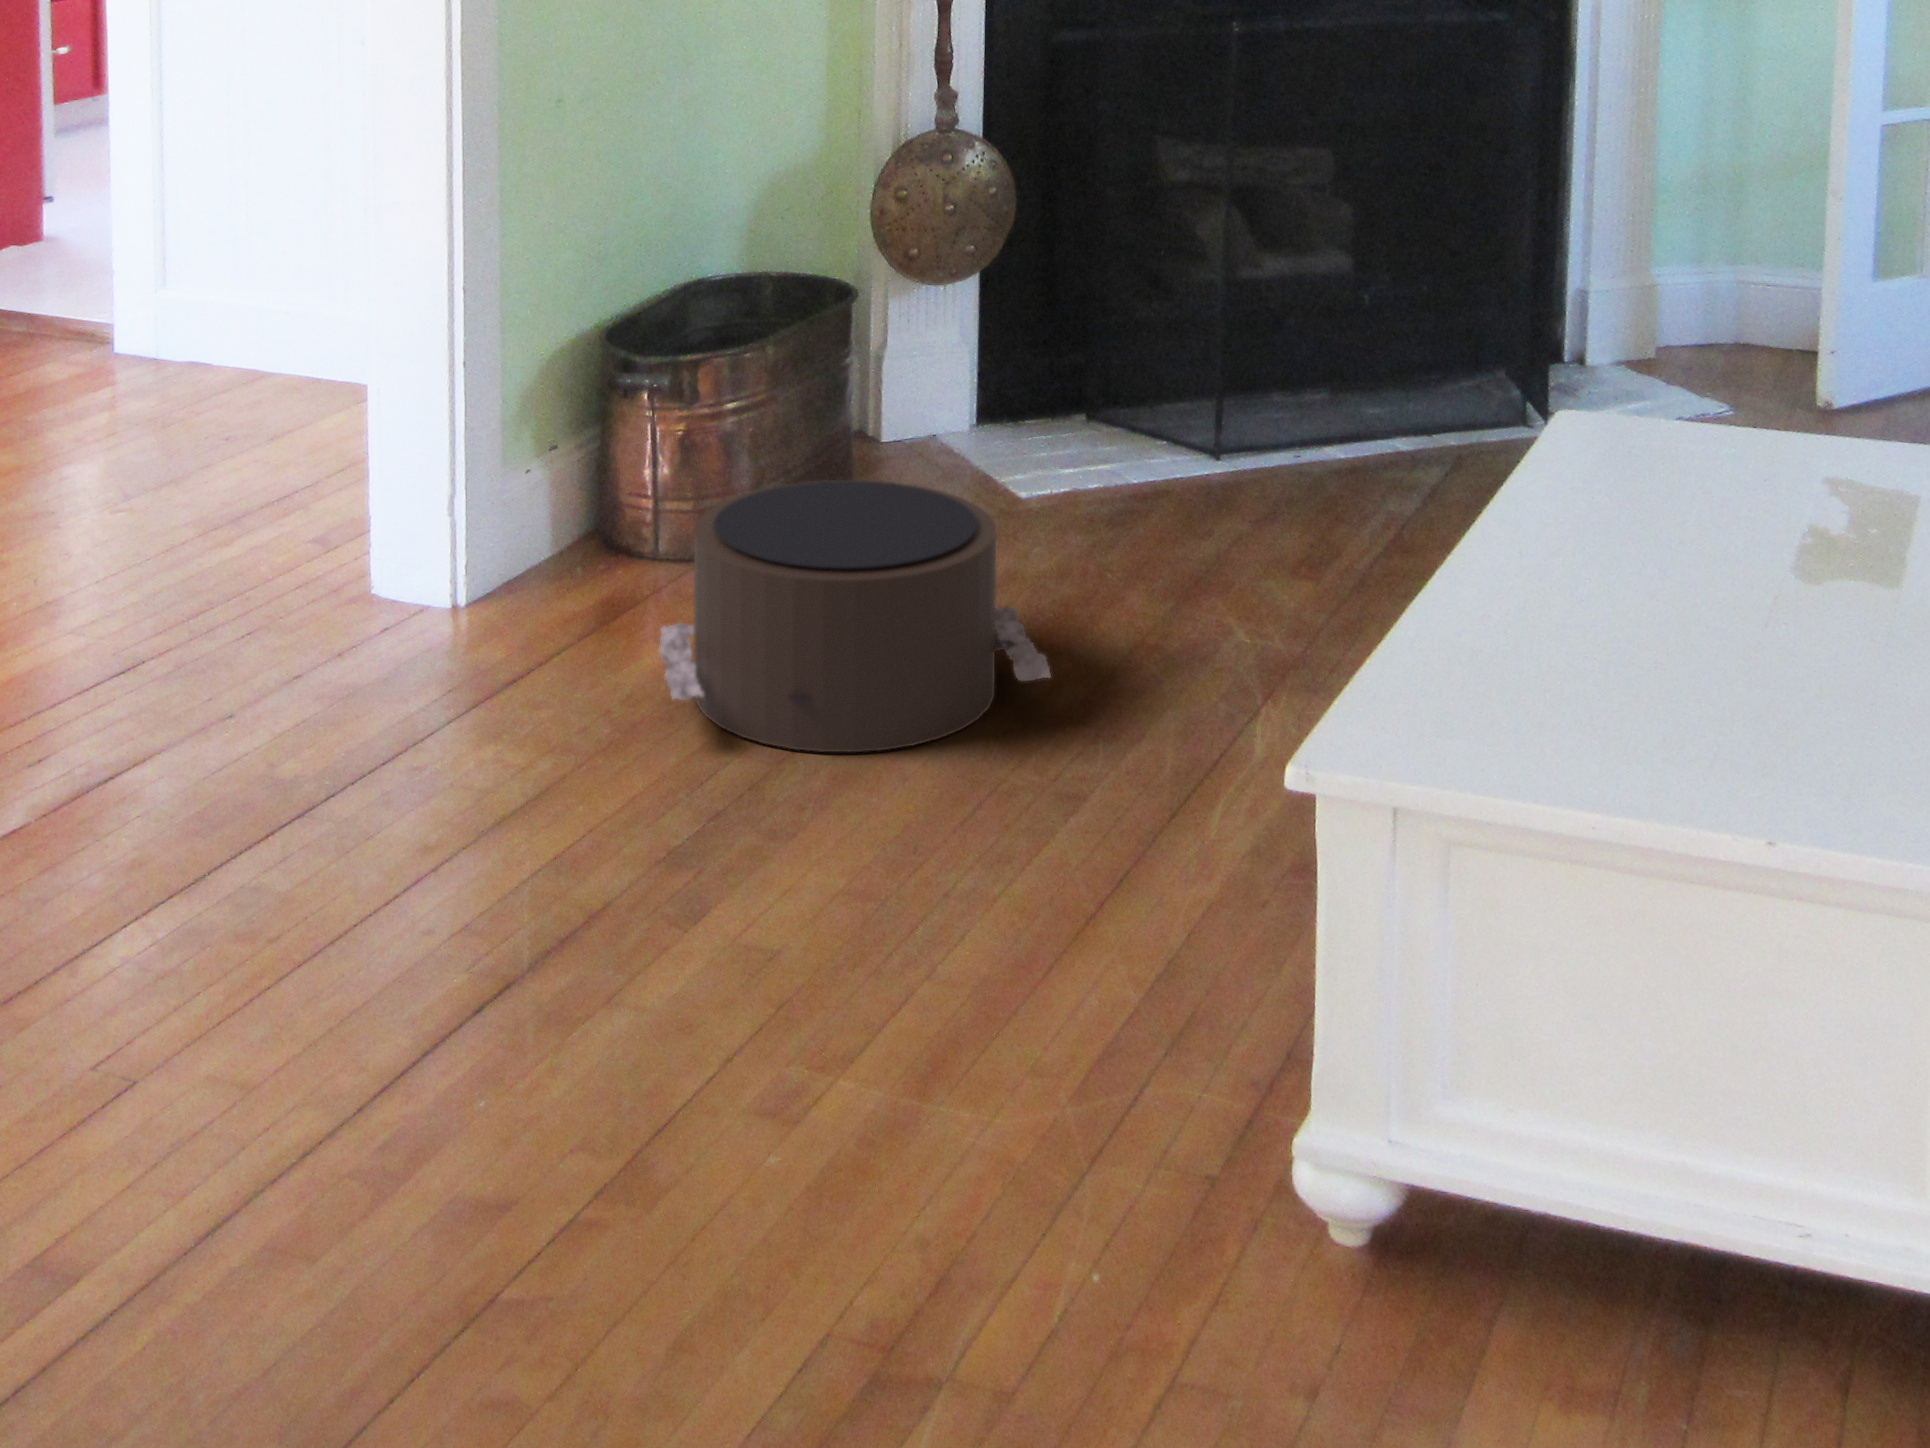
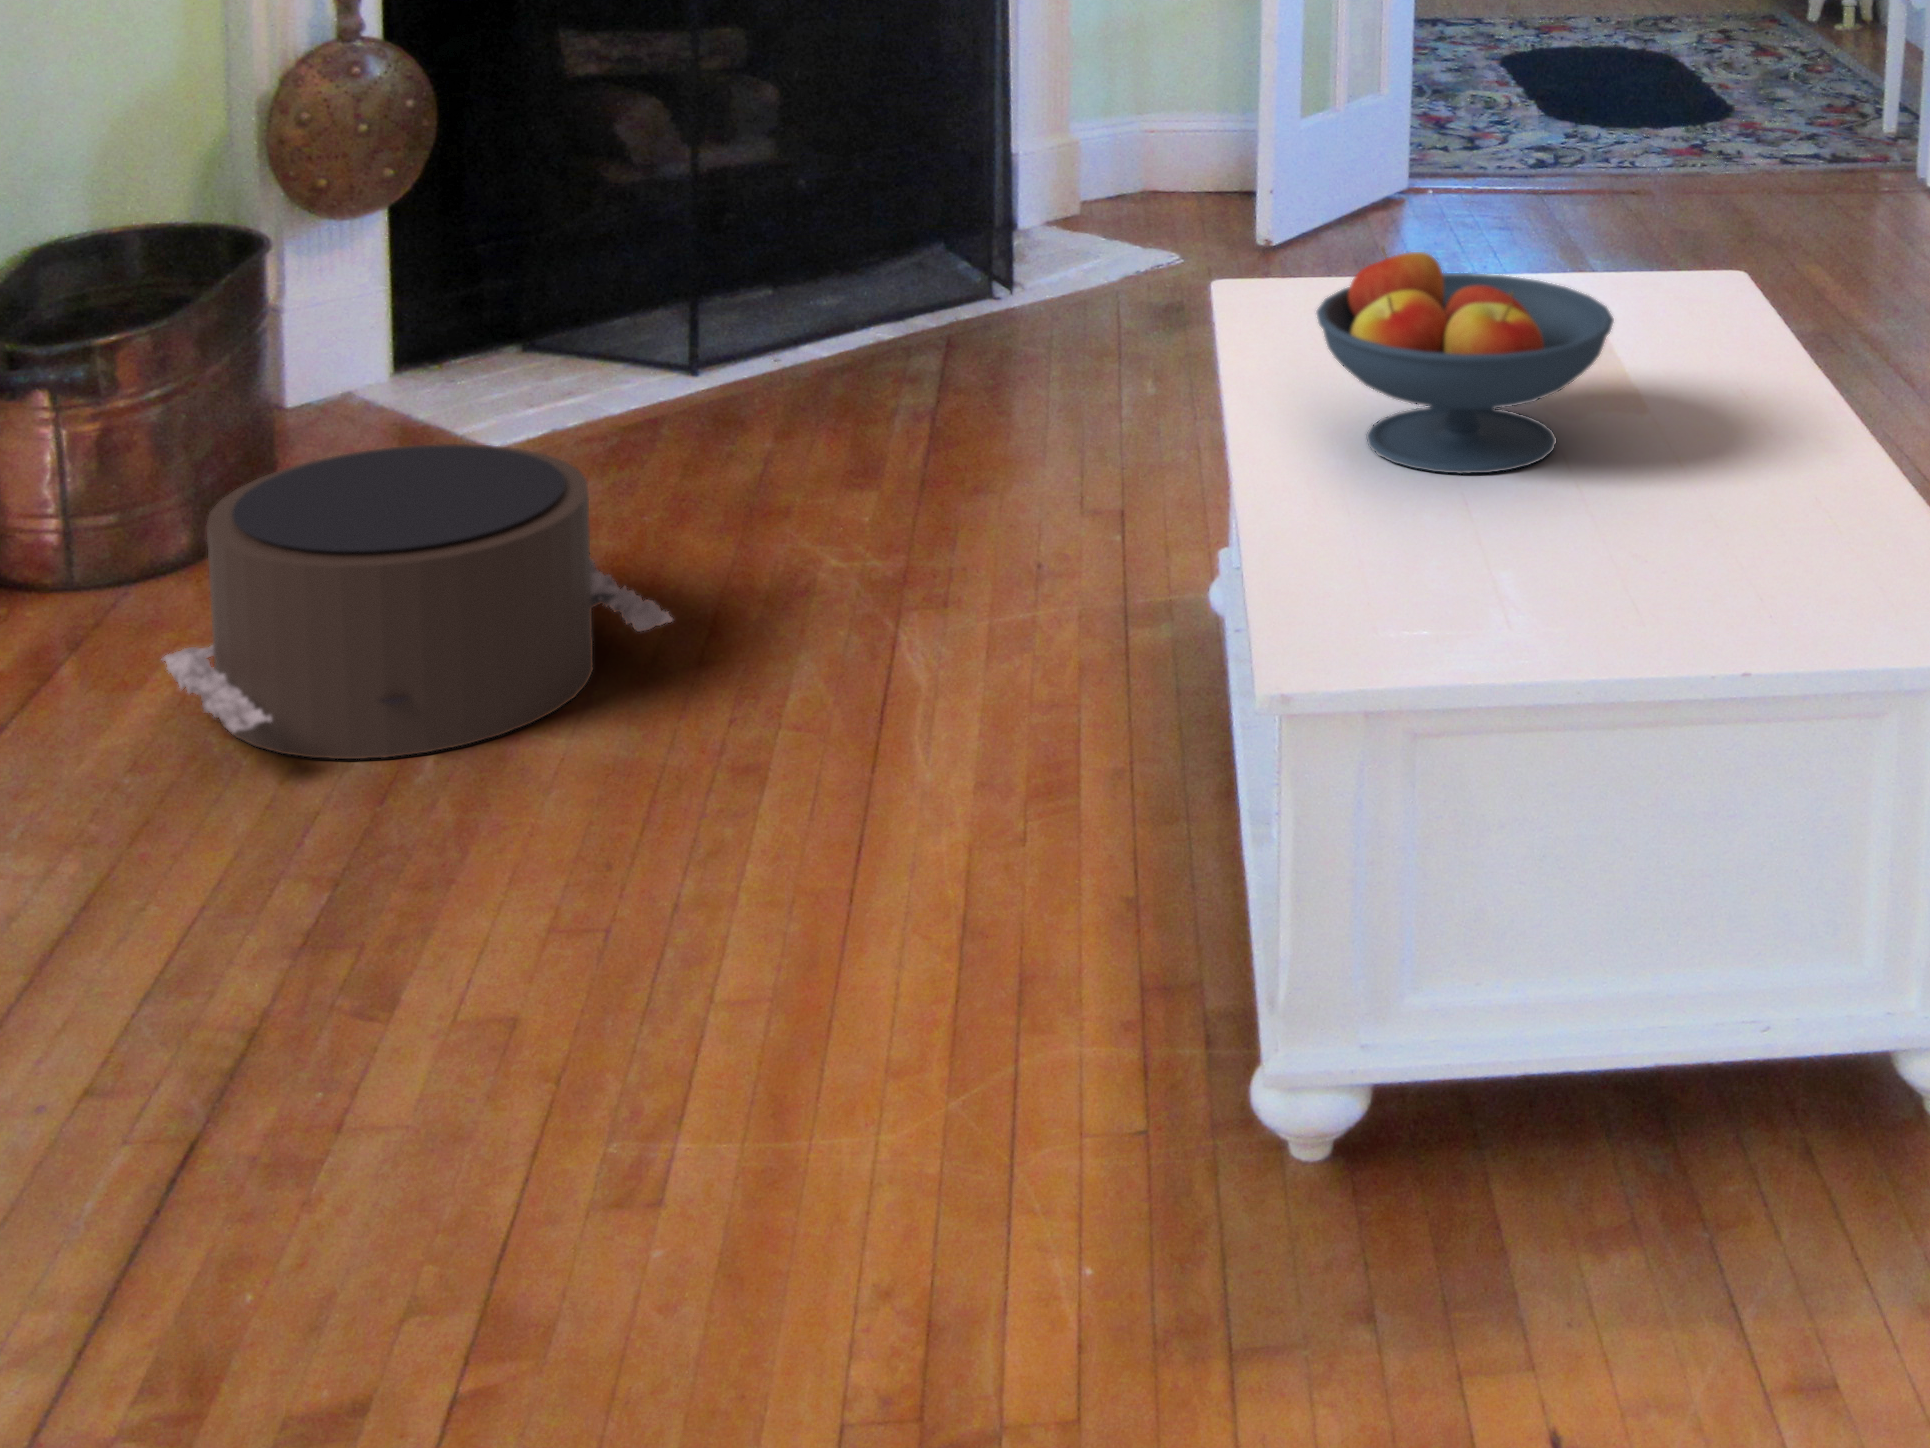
fruit bowl: none [1558,406,1897,670] -> present [1317,249,1614,474]

